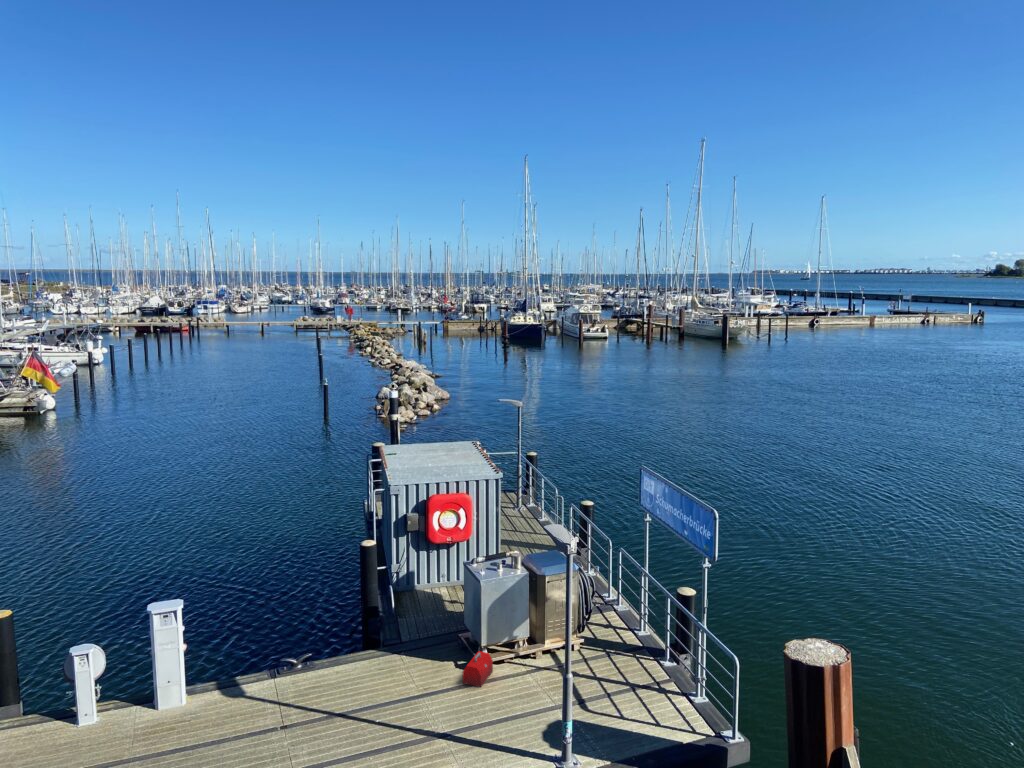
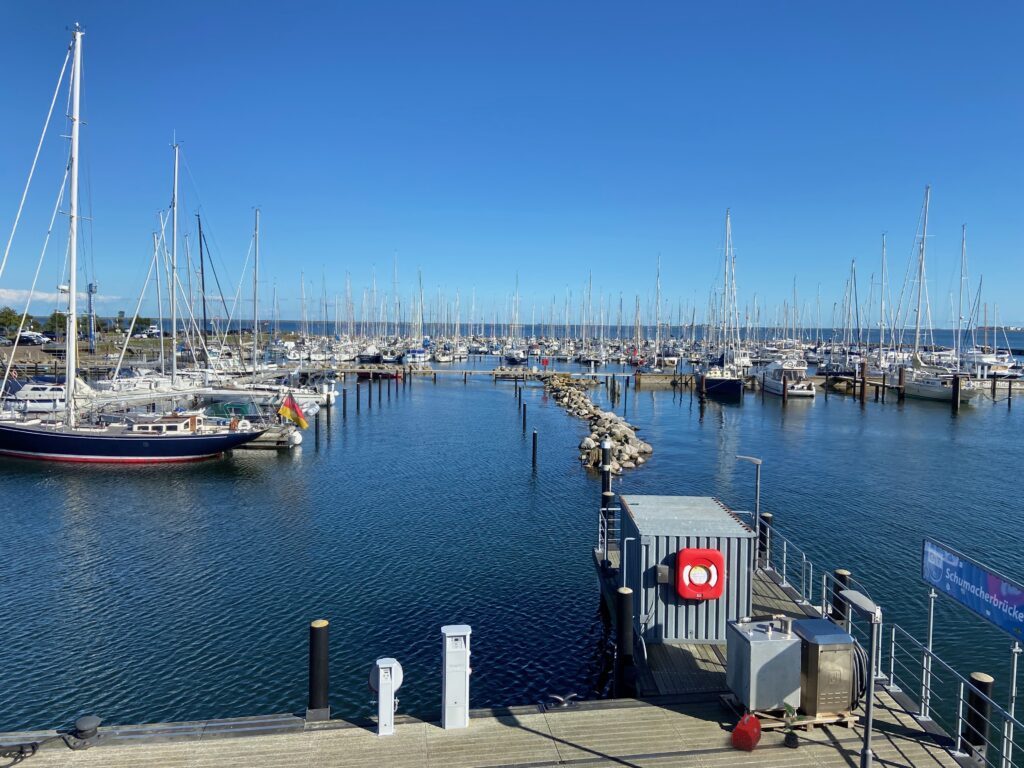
potted plant: none [511,635,535,677] -> present [783,702,807,748]

